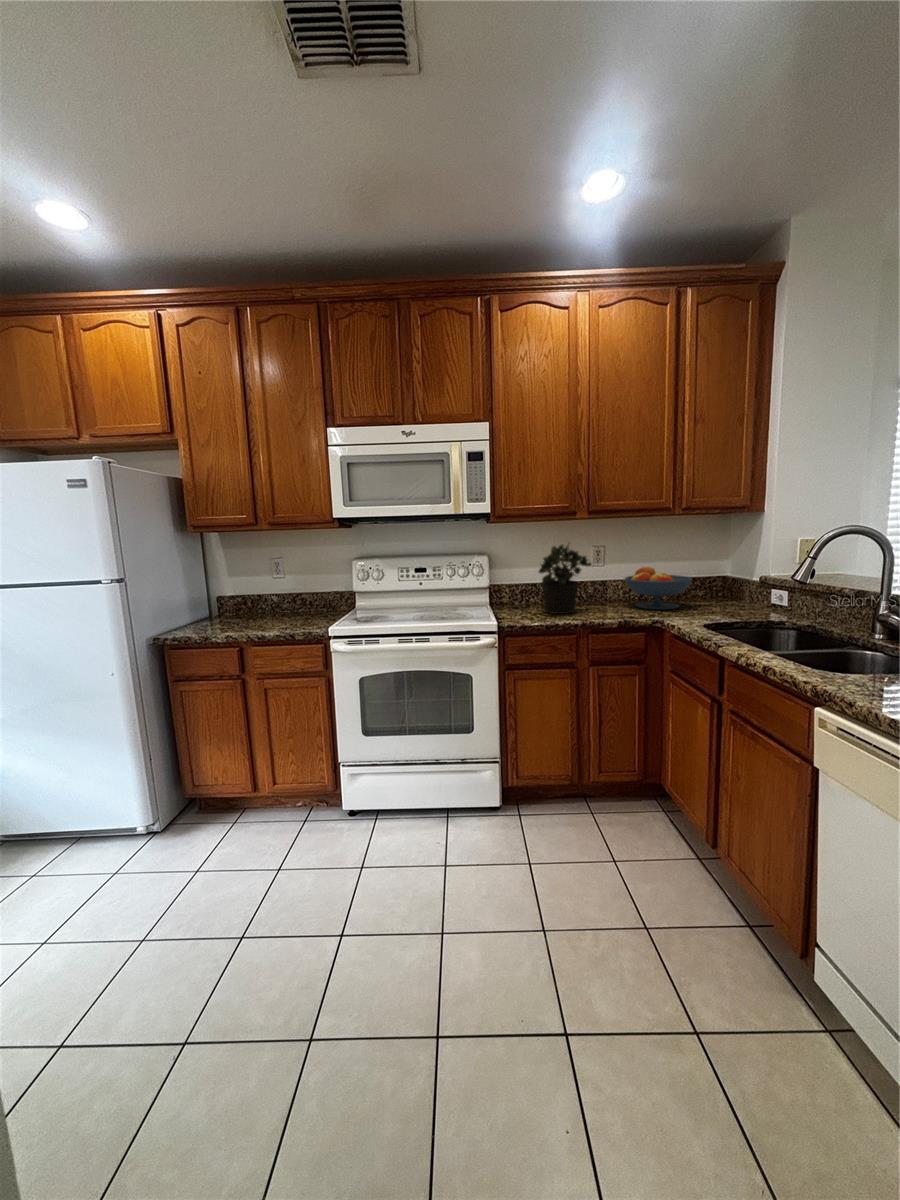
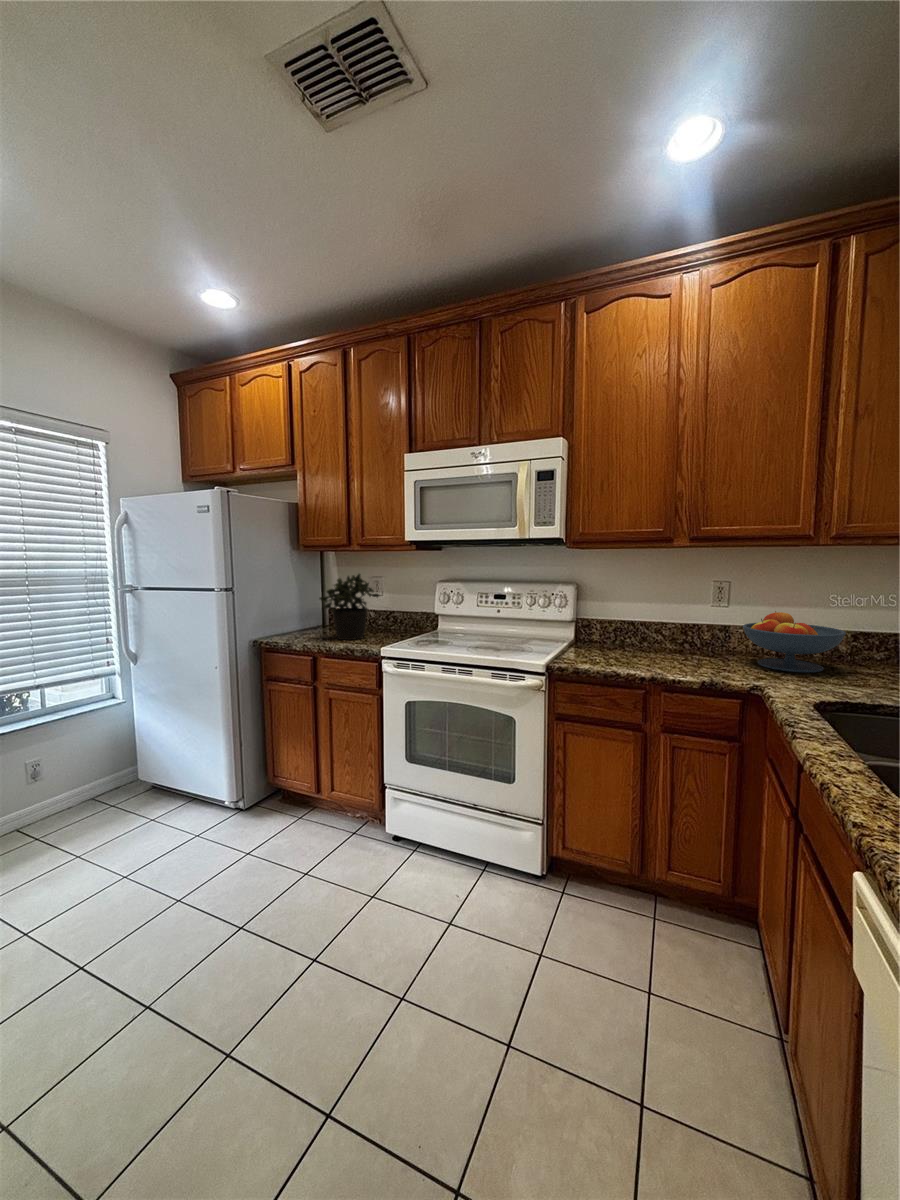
potted plant: present [539,544,591,614] -> present [320,574,379,640]

